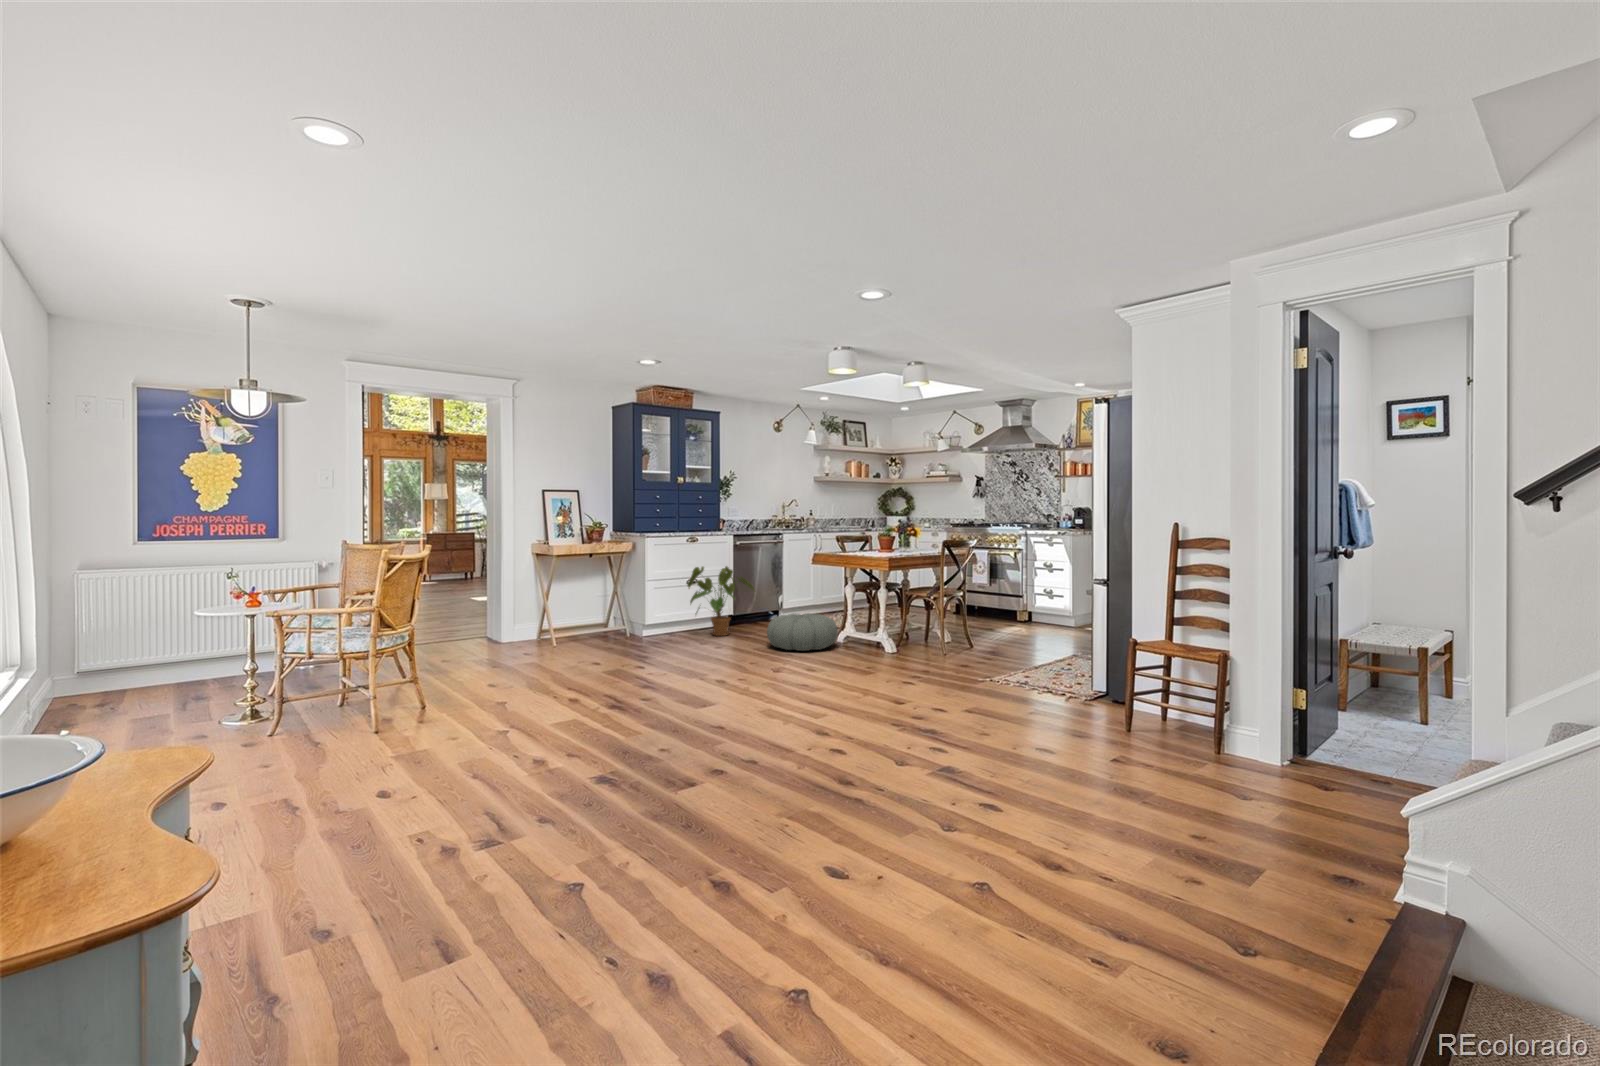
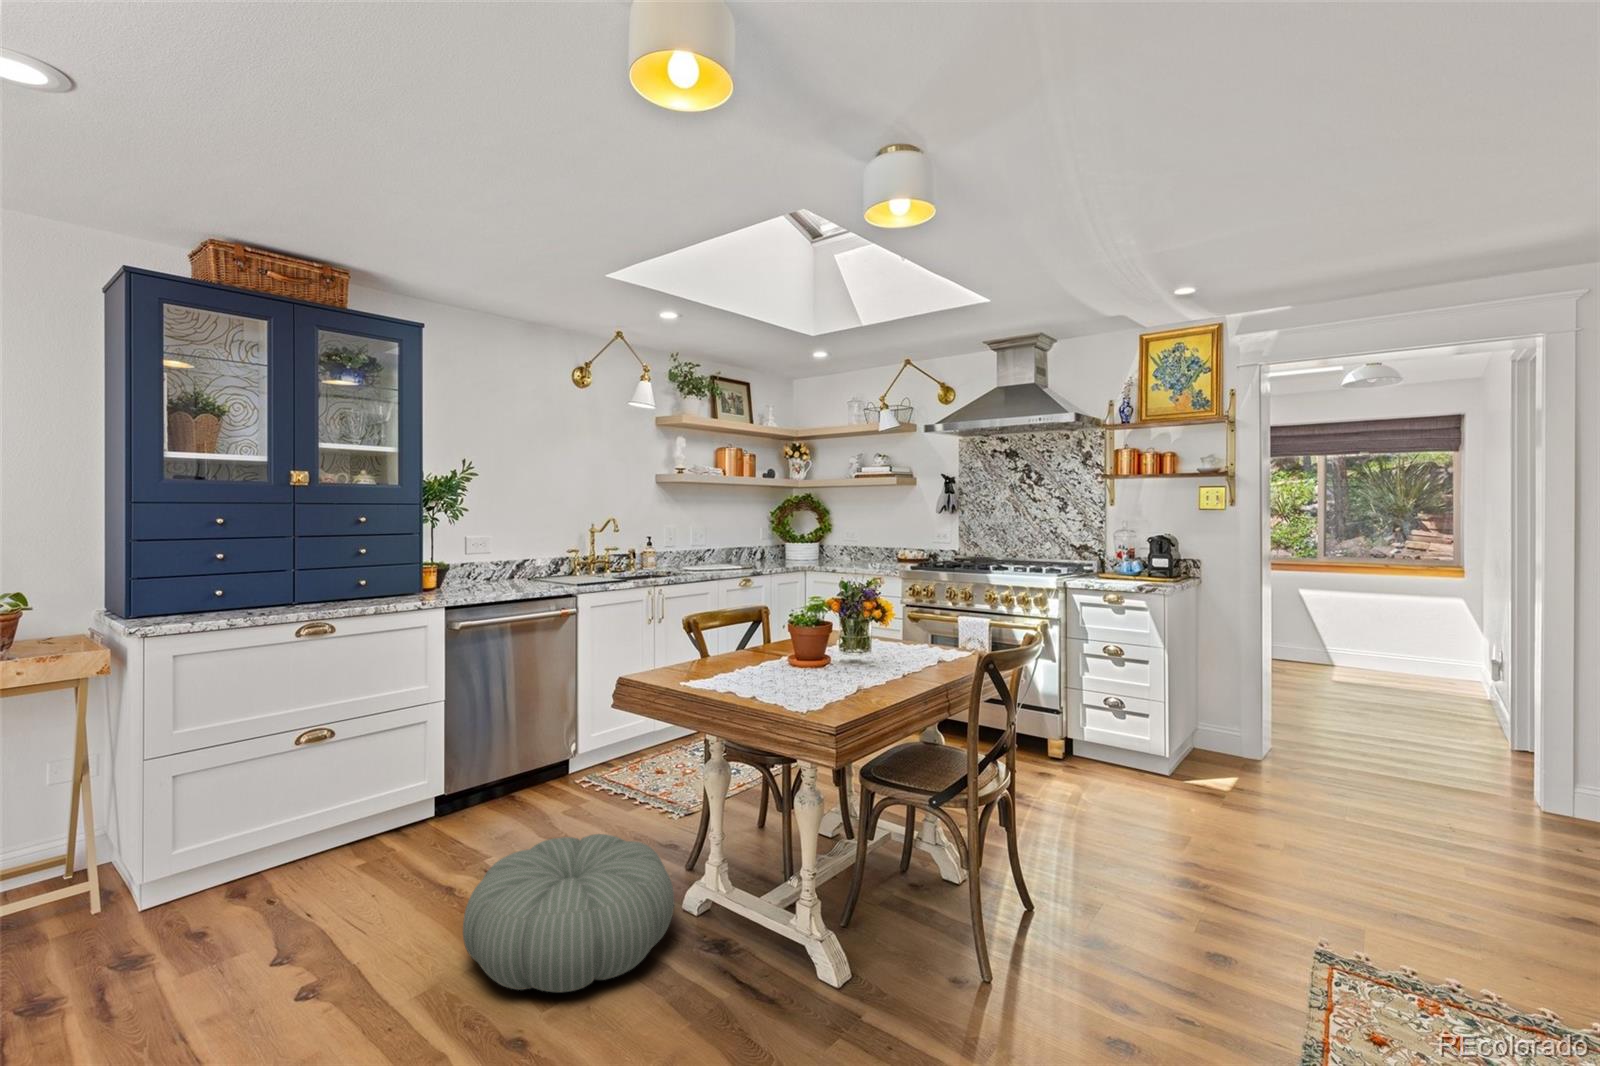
house plant: present [688,566,755,636] -> none [284,686,488,881]

